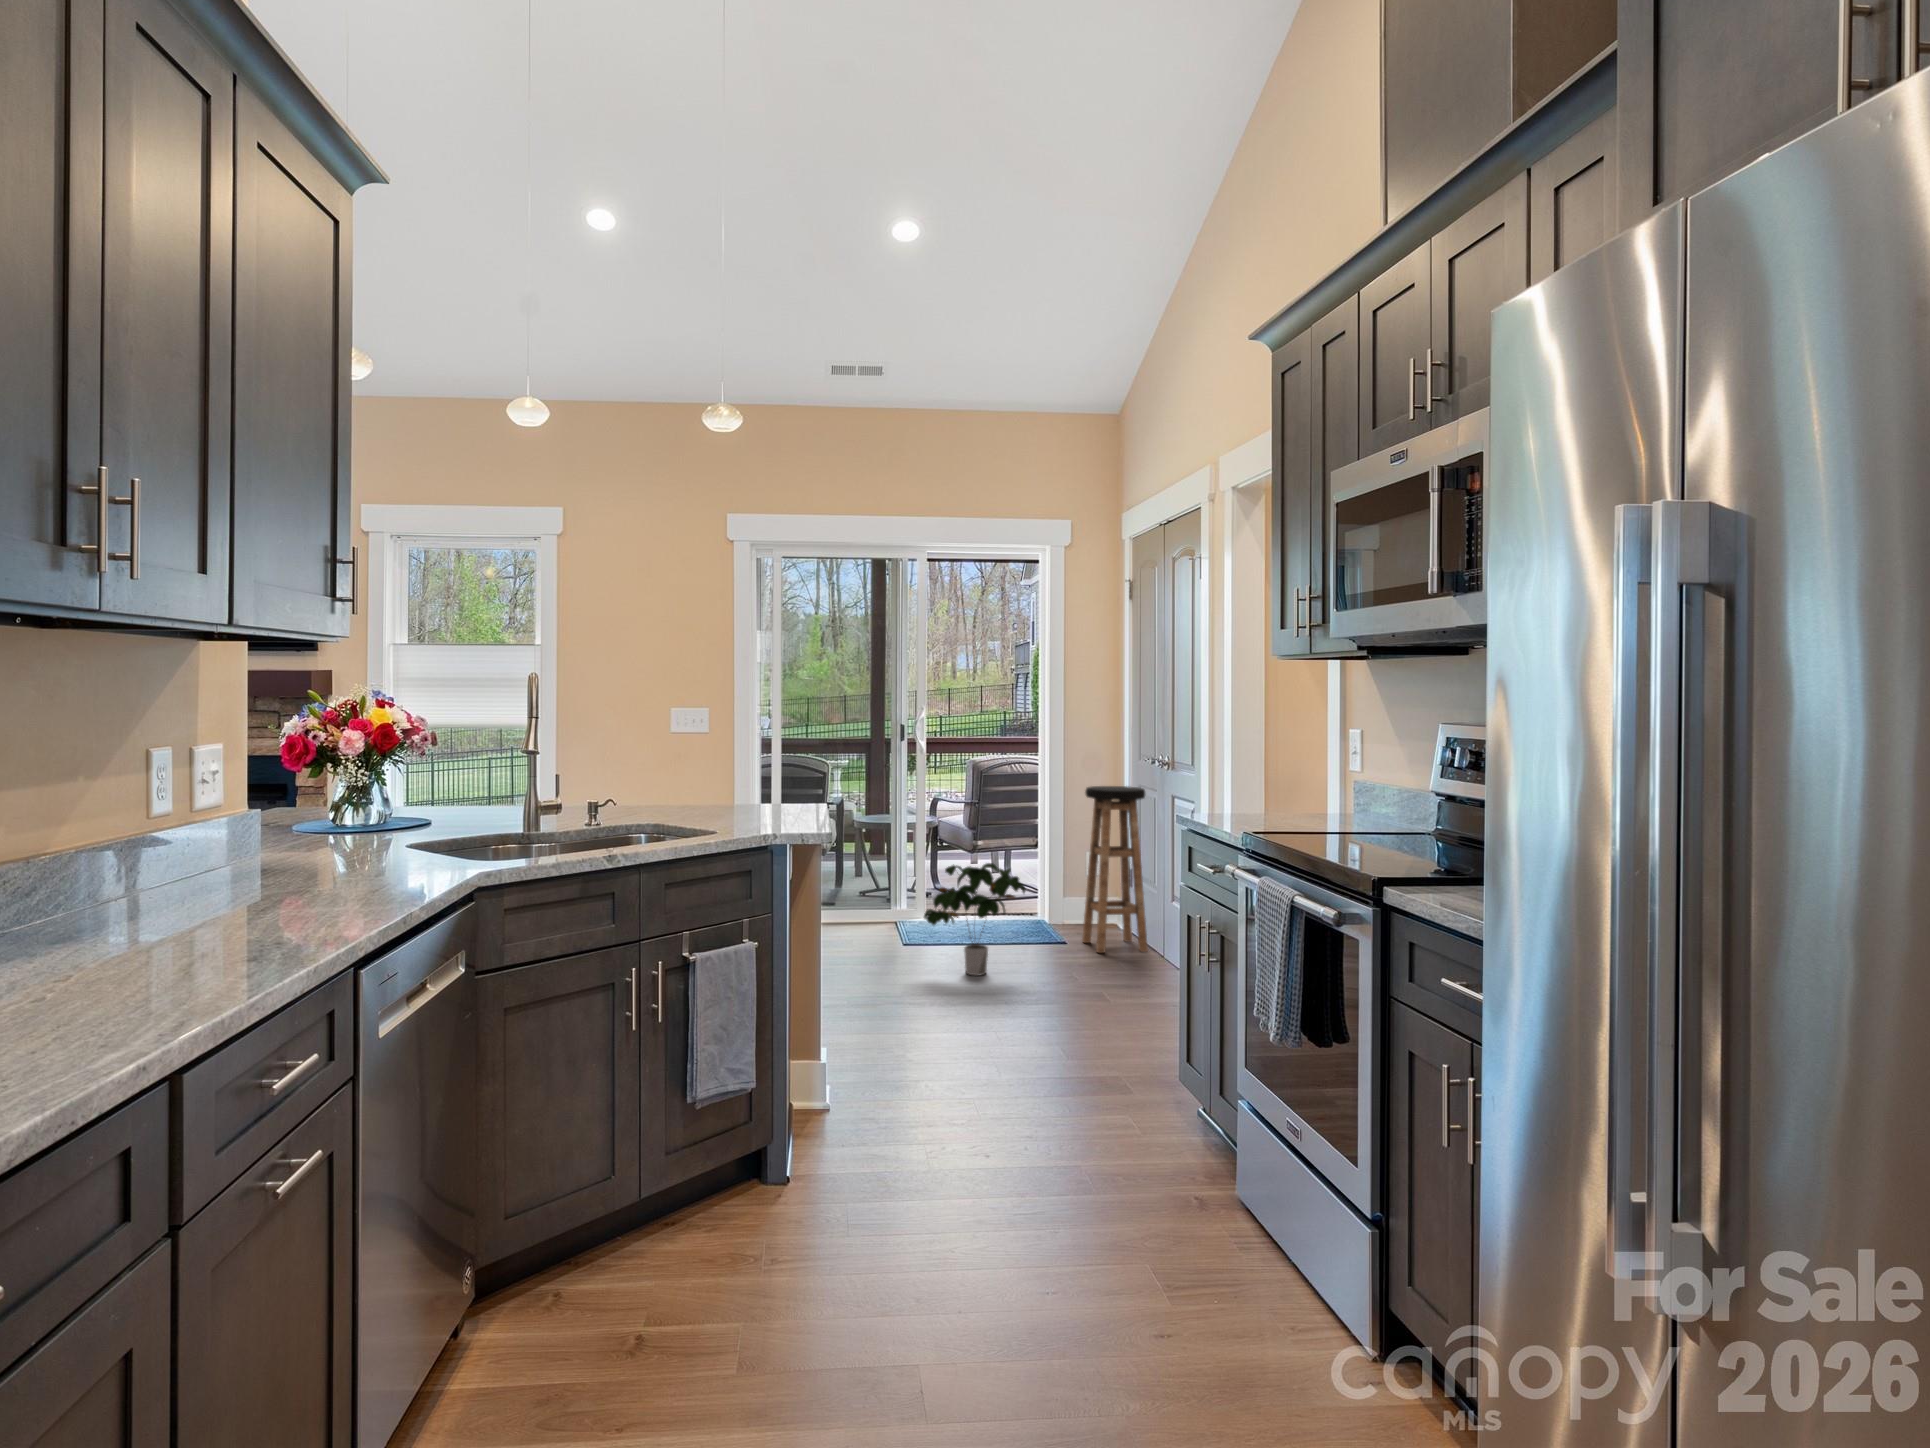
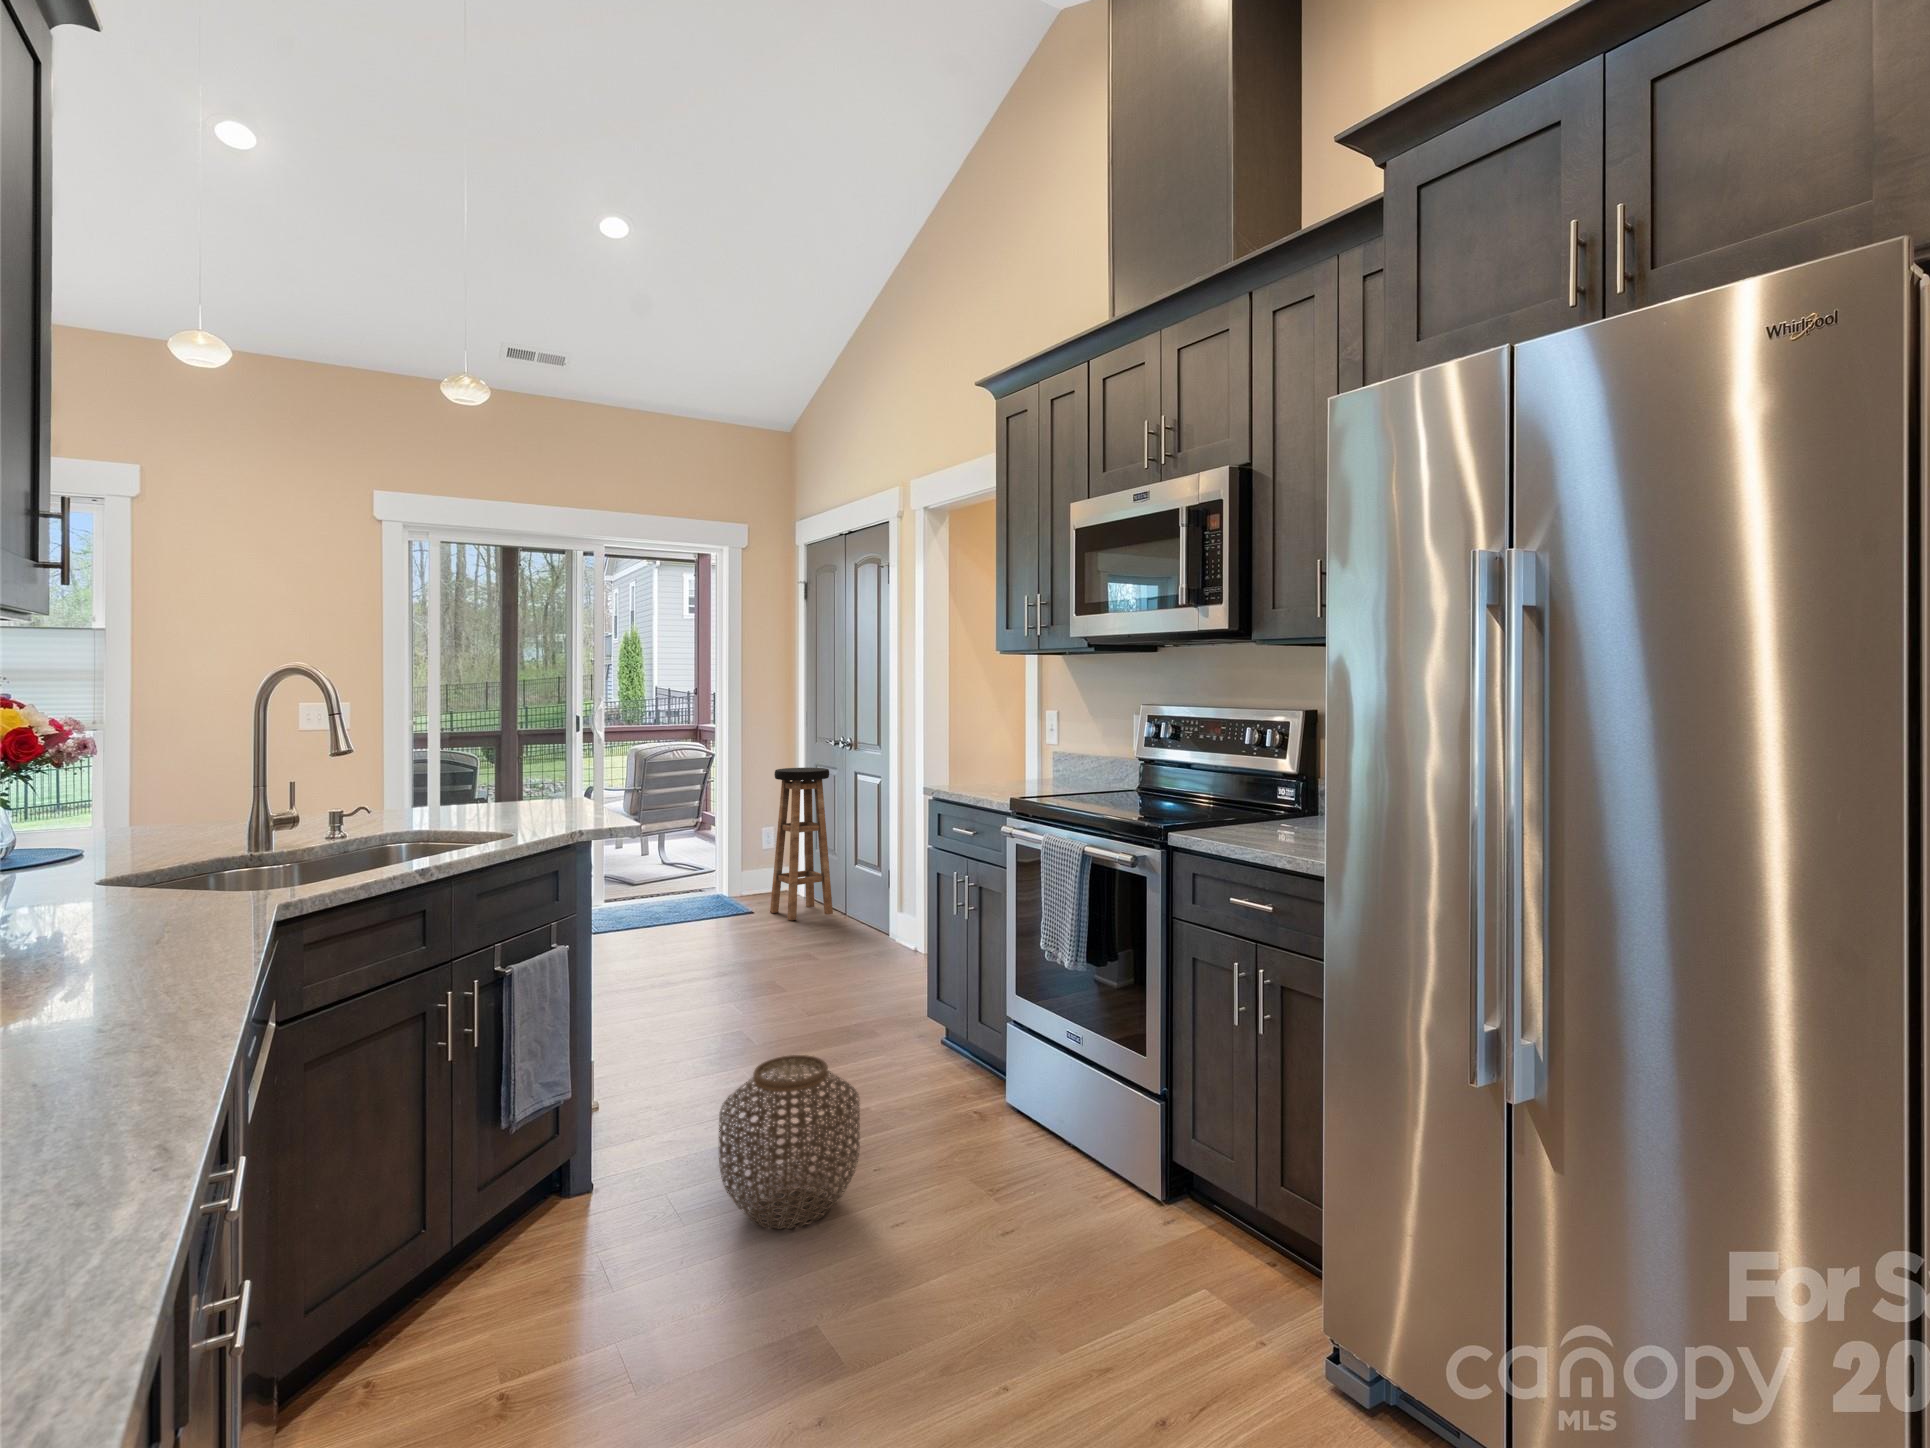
potted plant: present [924,863,1026,976] -> none [629,847,732,957]
woven basket: none [876,1085,1021,1268] -> present [719,1055,860,1229]

